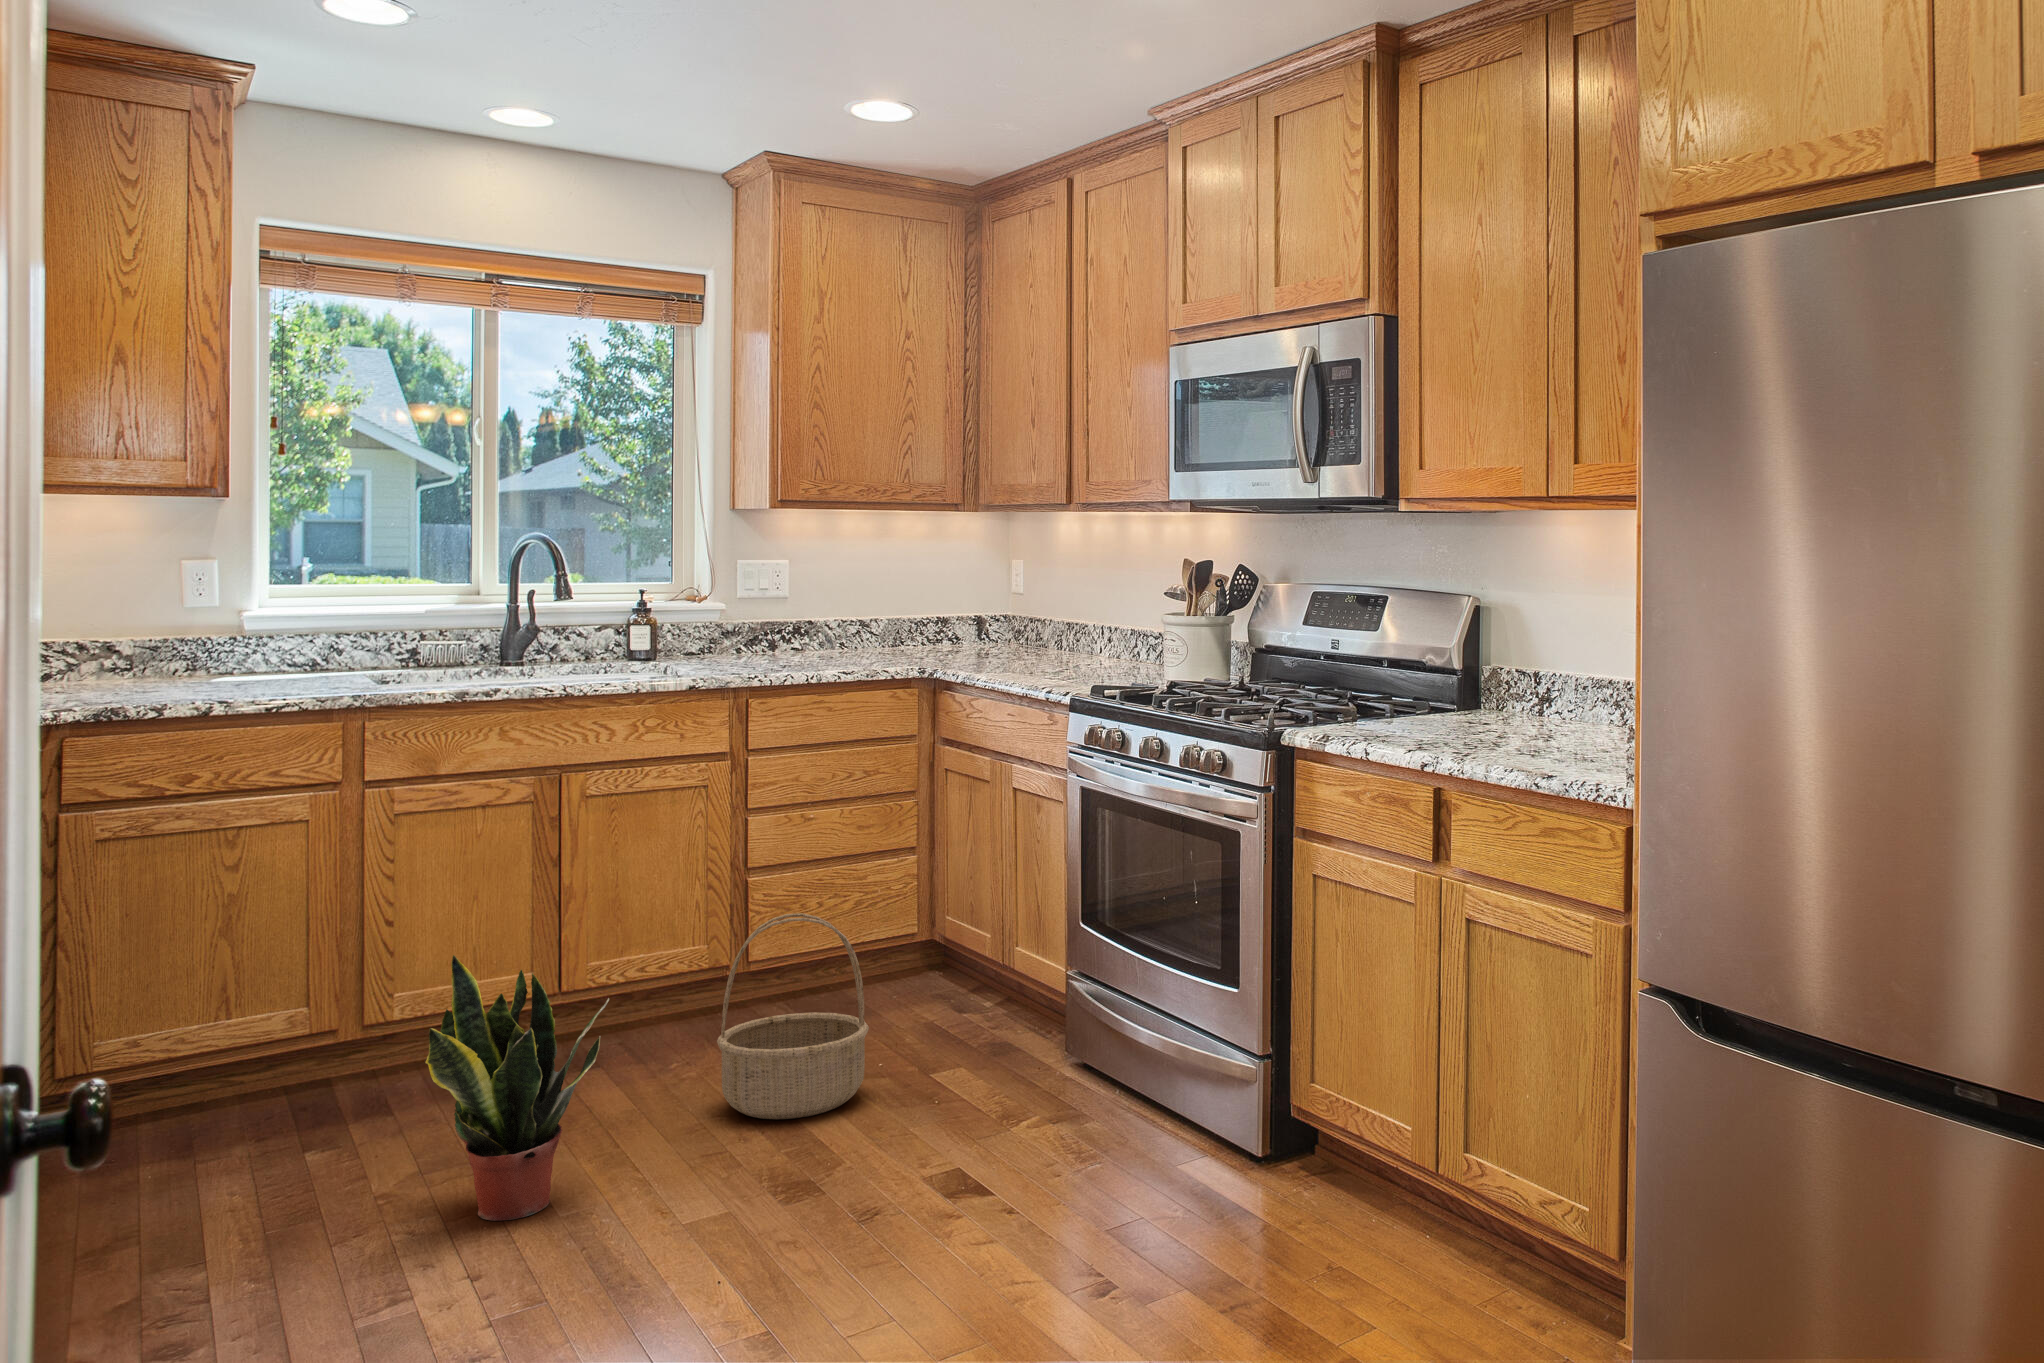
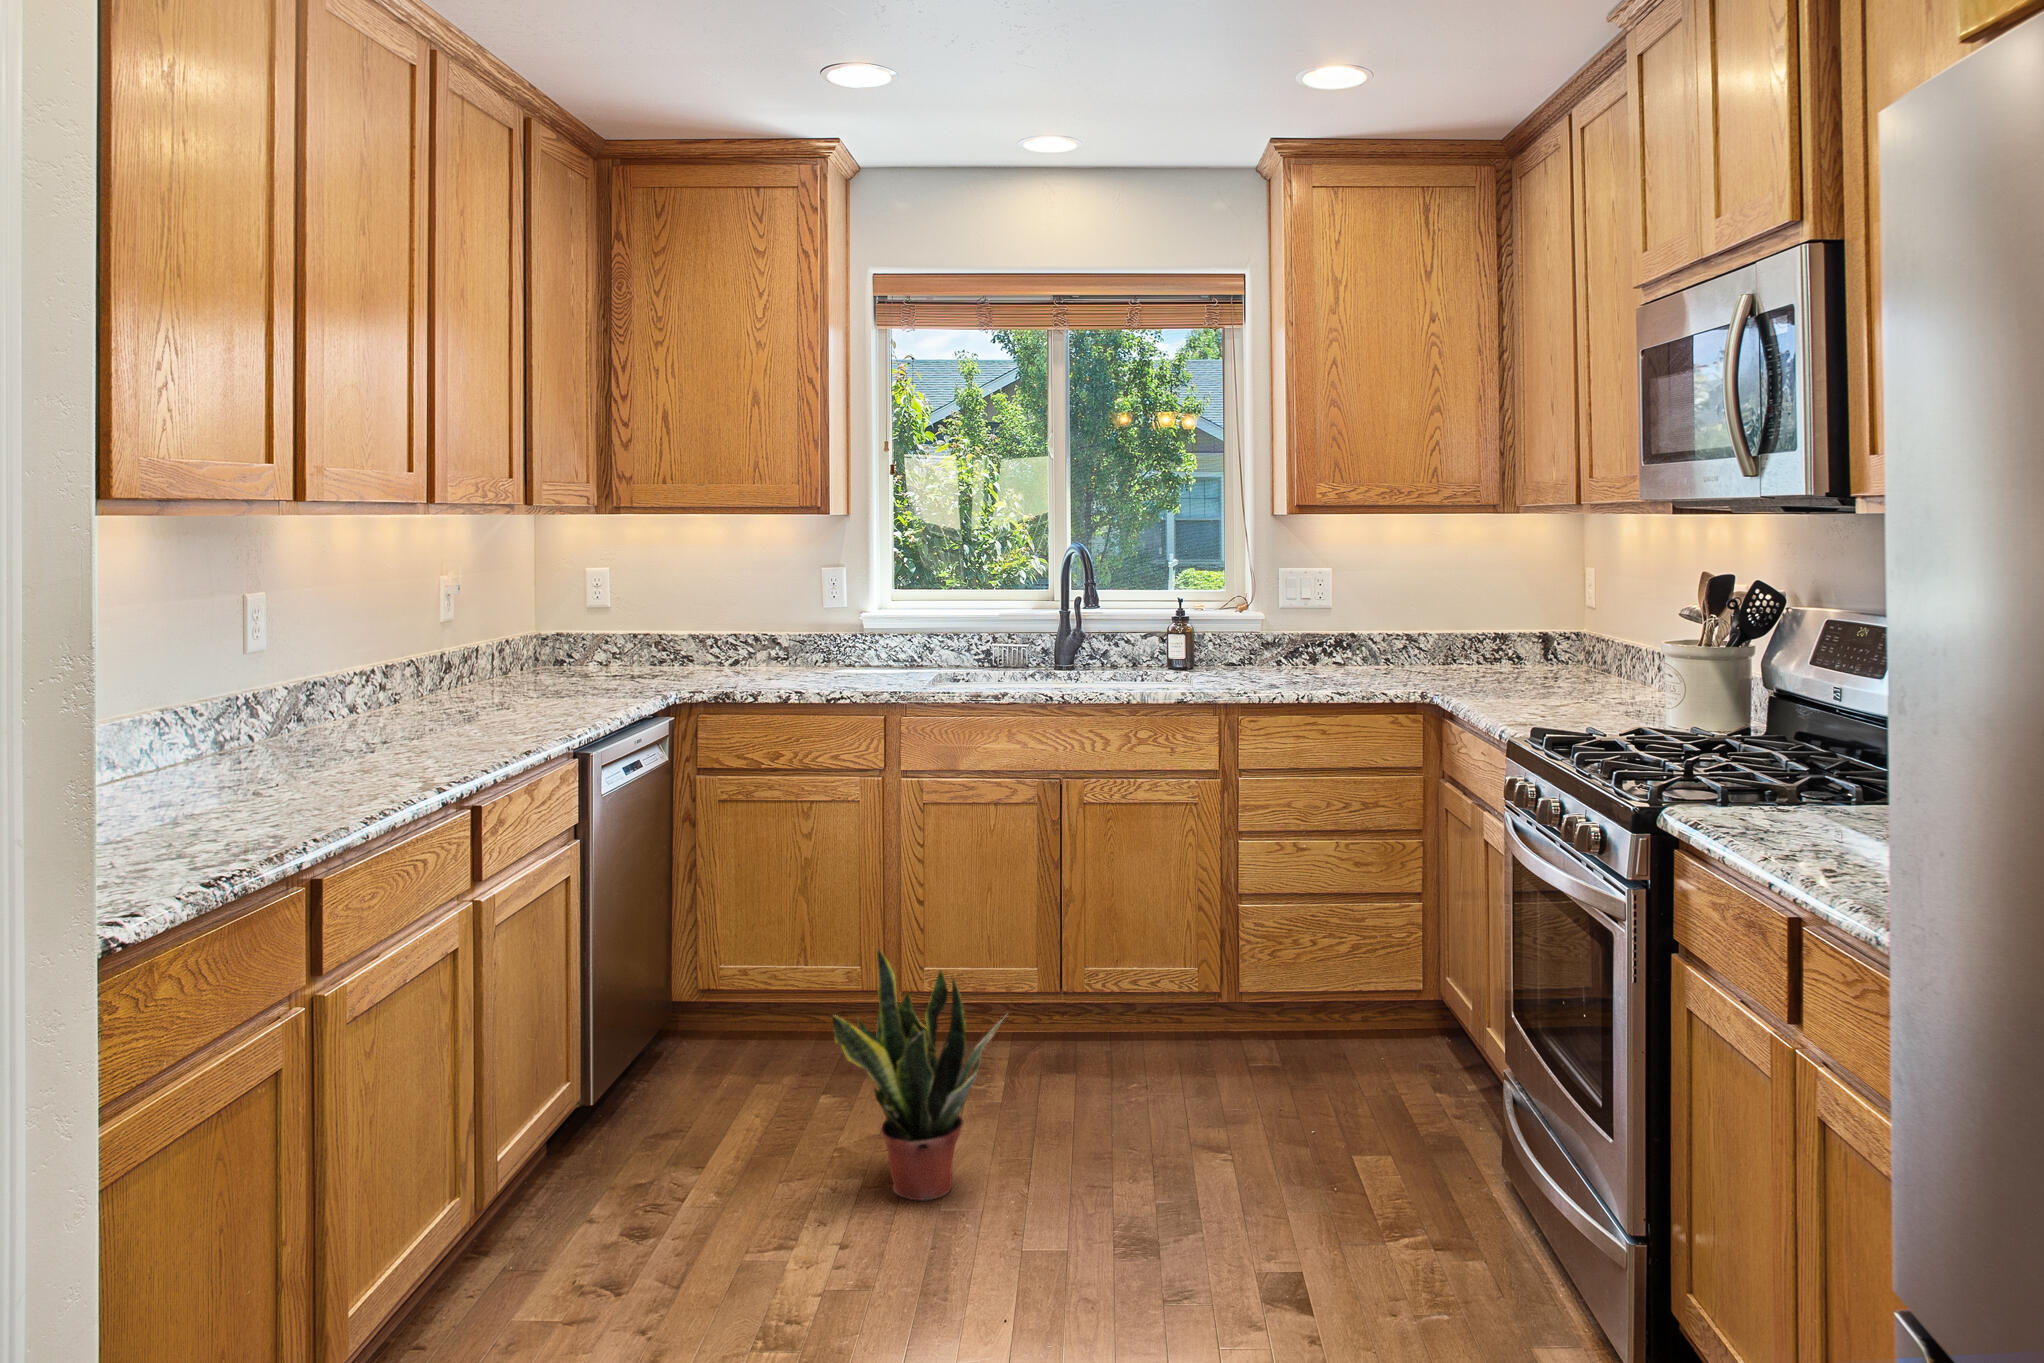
basket: present [717,913,869,1119] -> none [1139,956,1290,1170]

